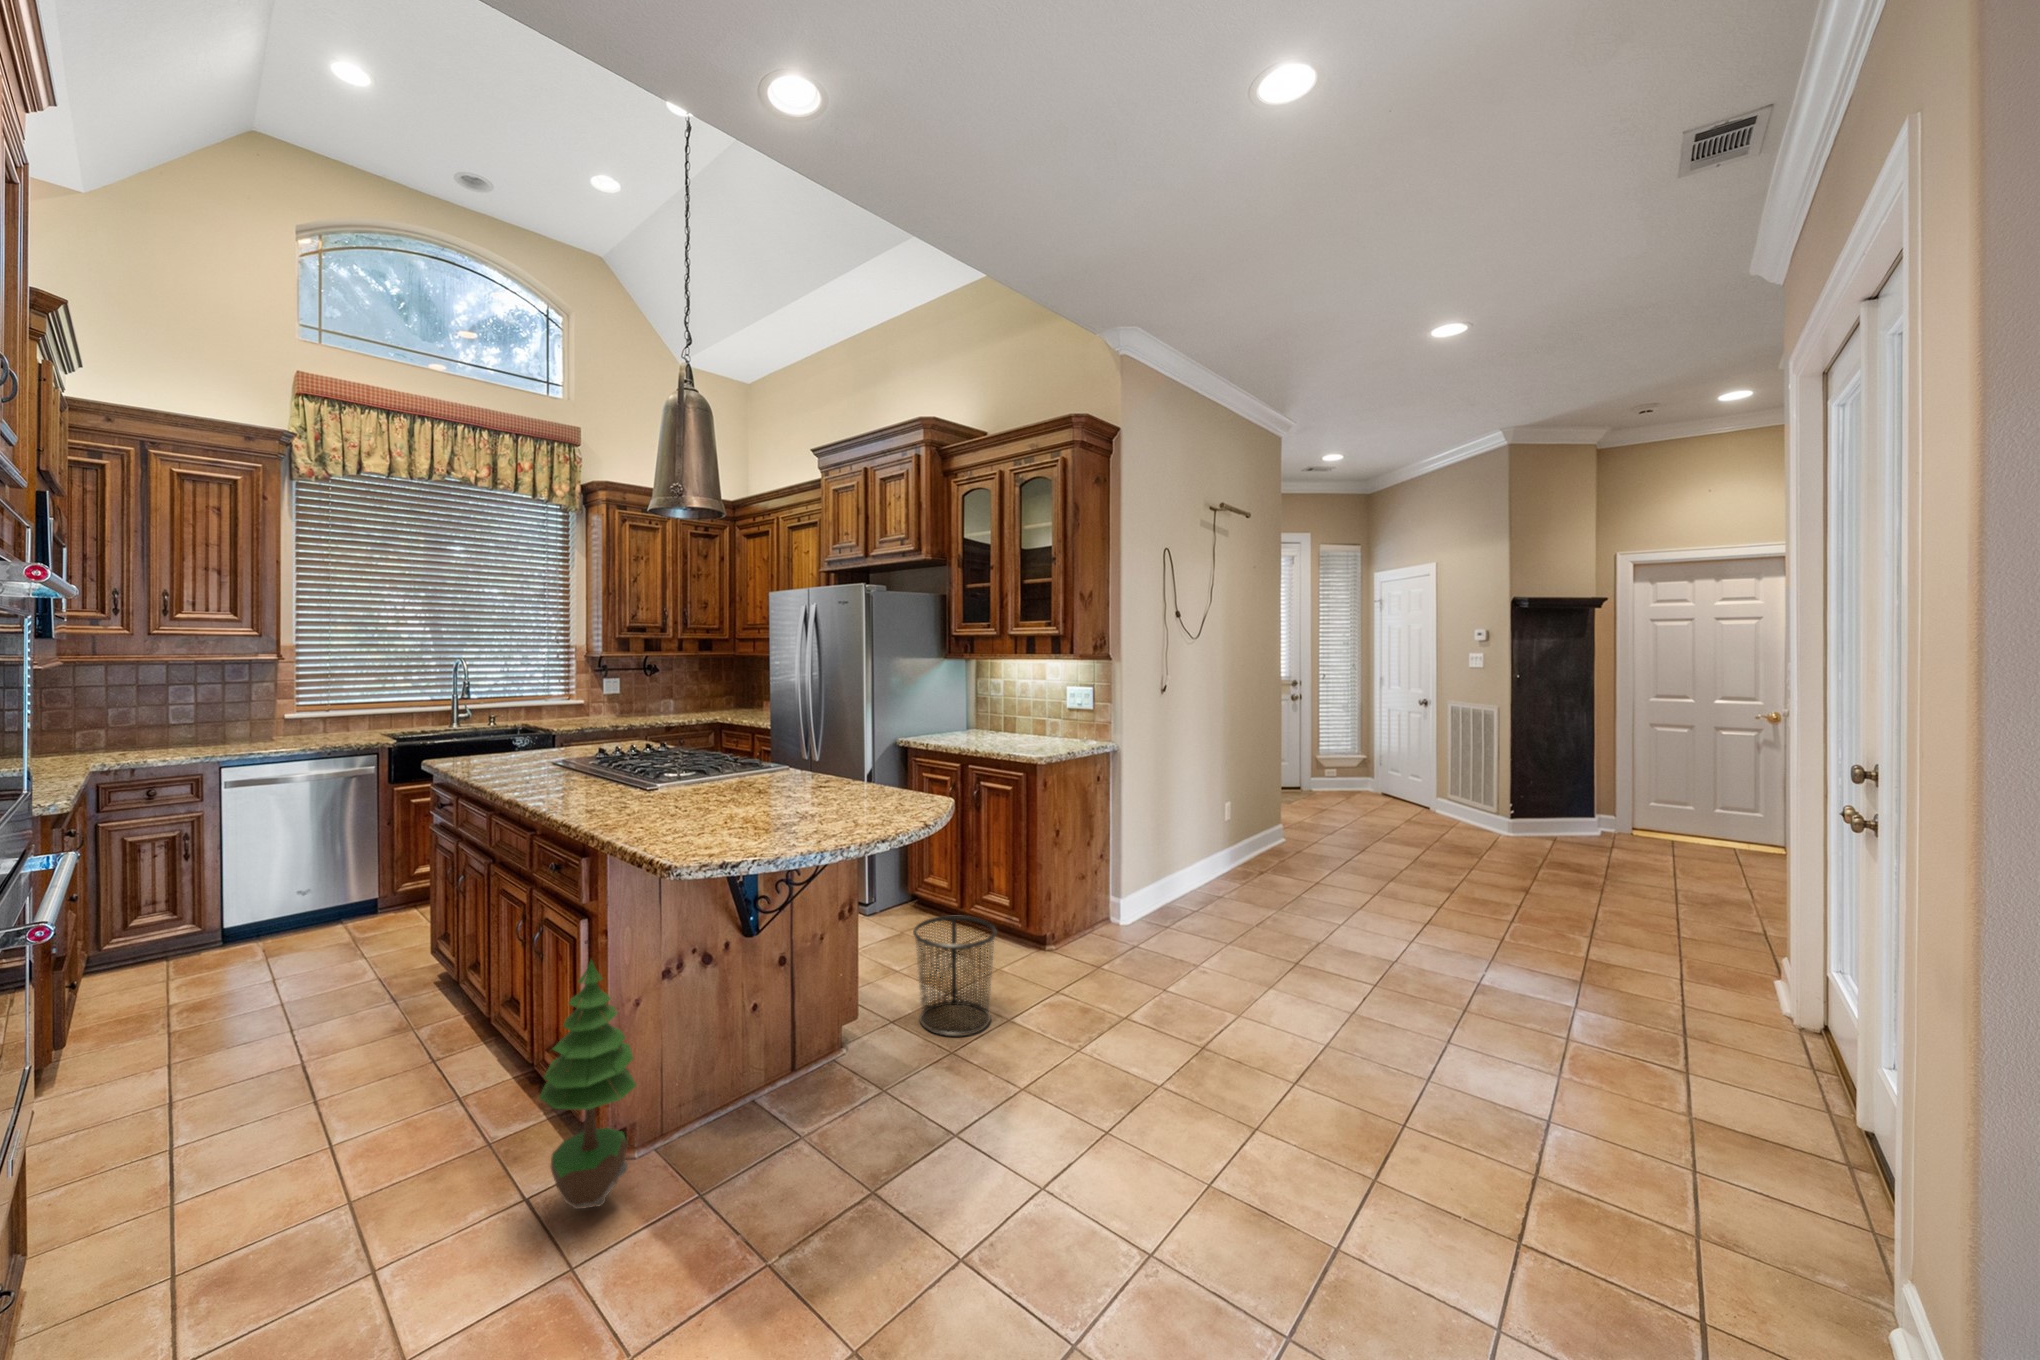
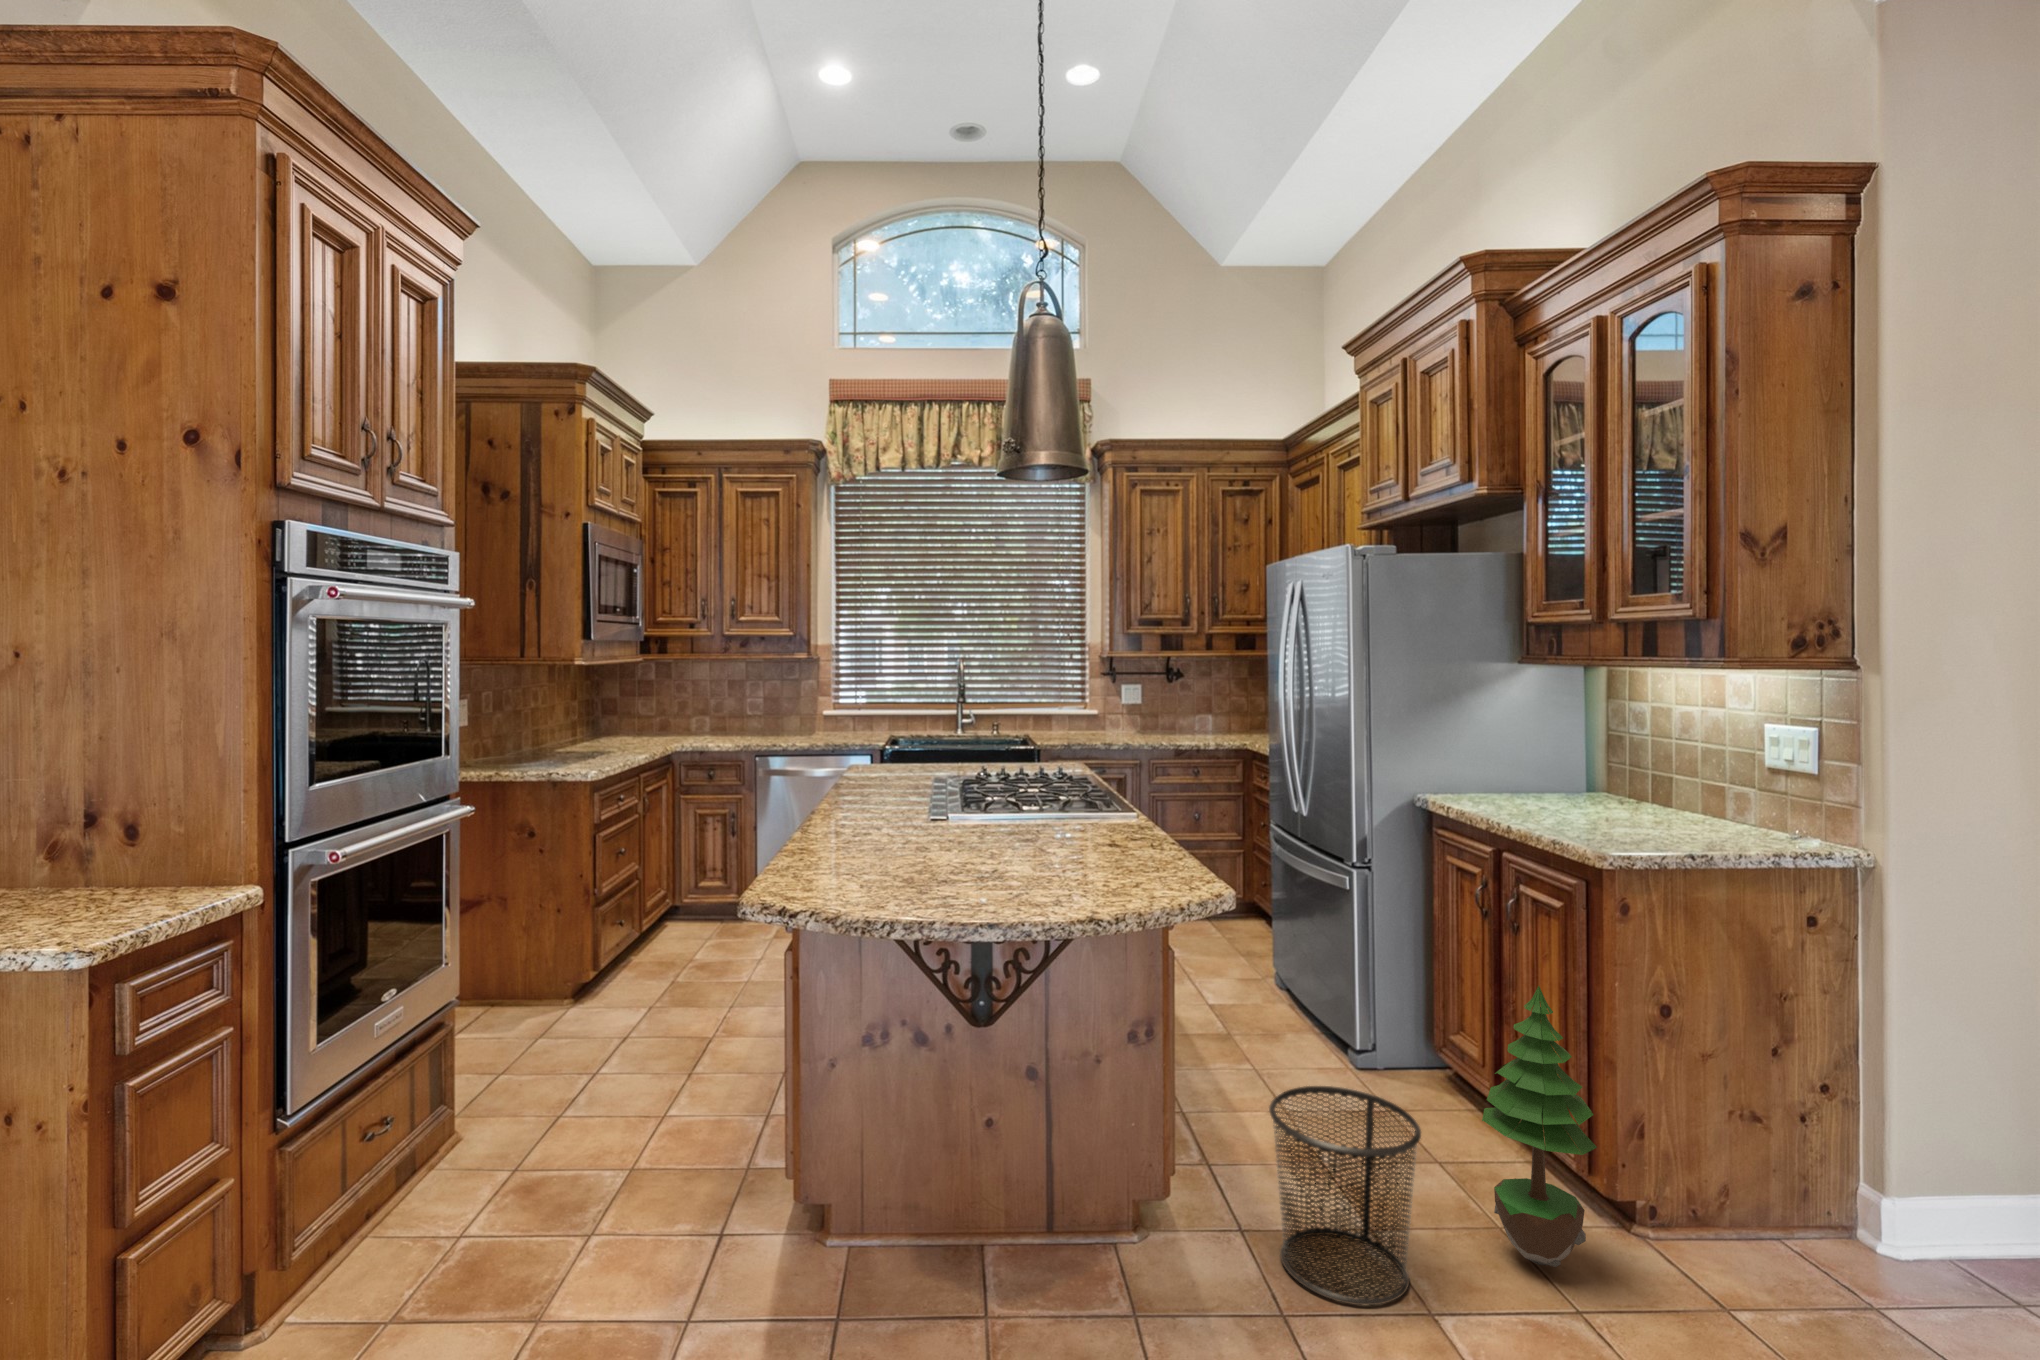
potted tree: present [539,960,636,1209] -> present [1482,986,1597,1267]

